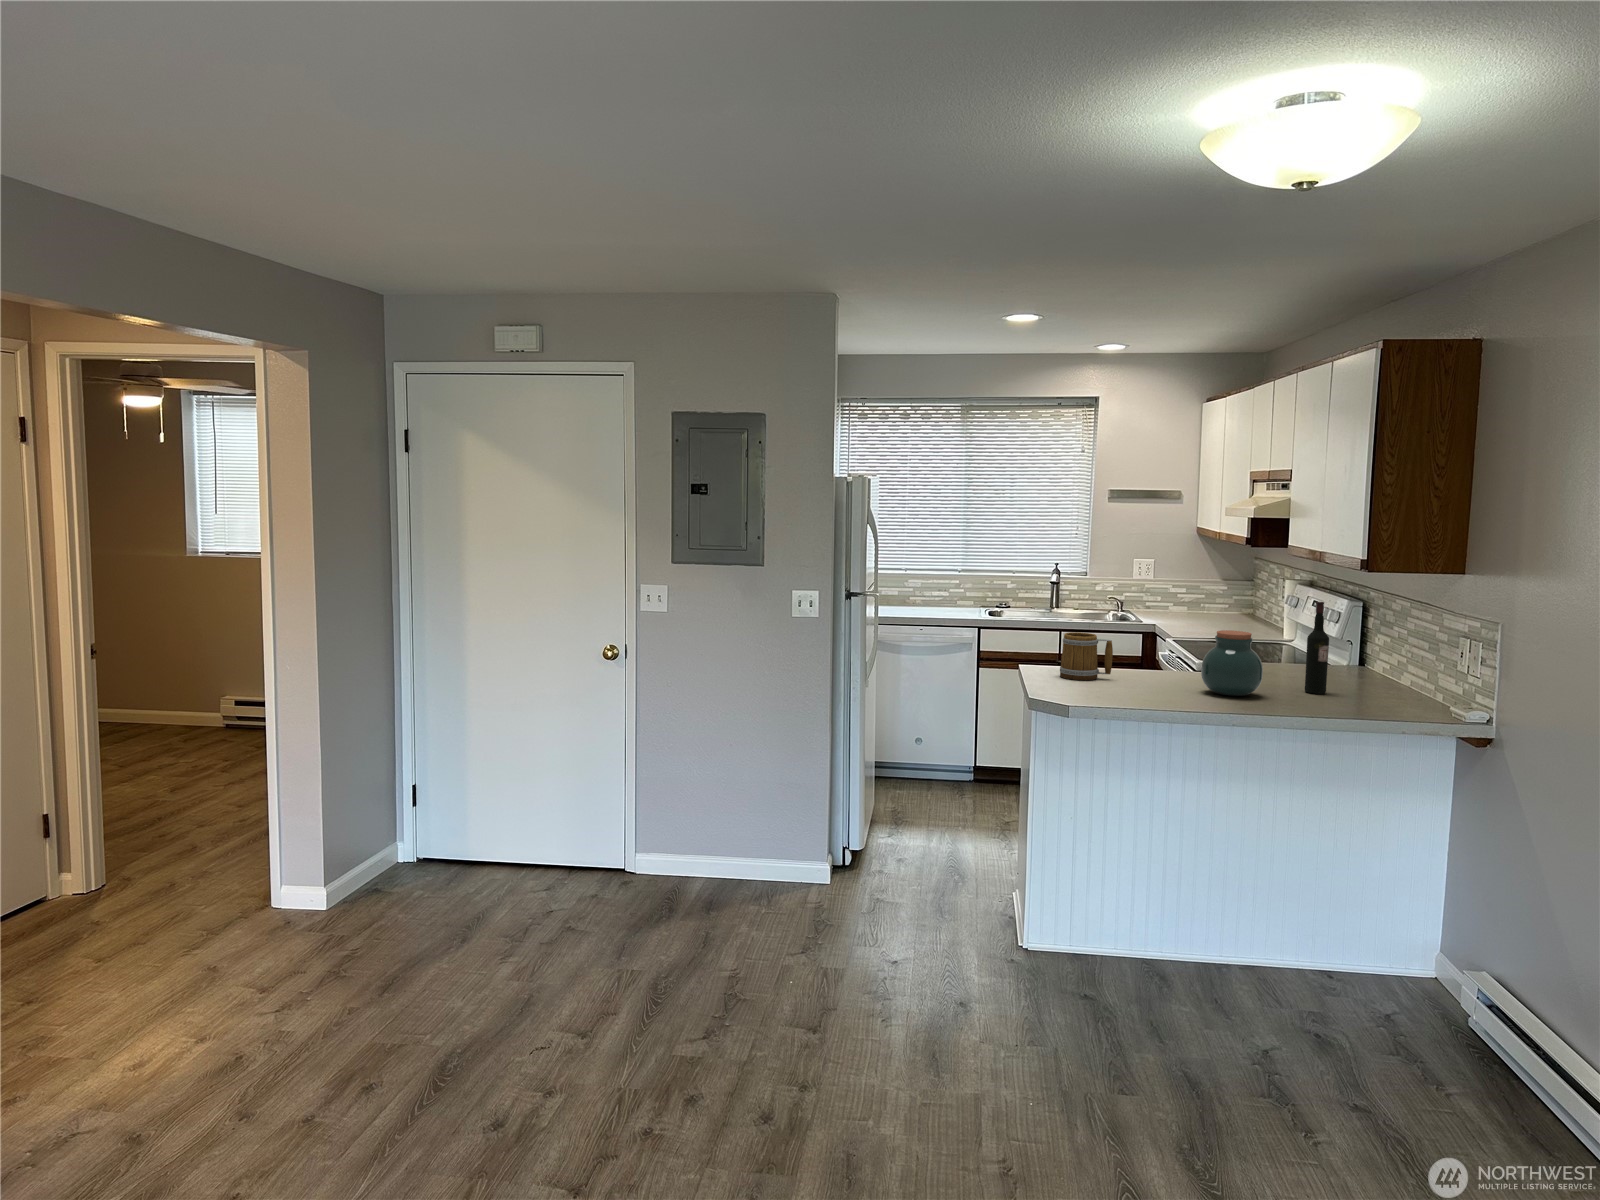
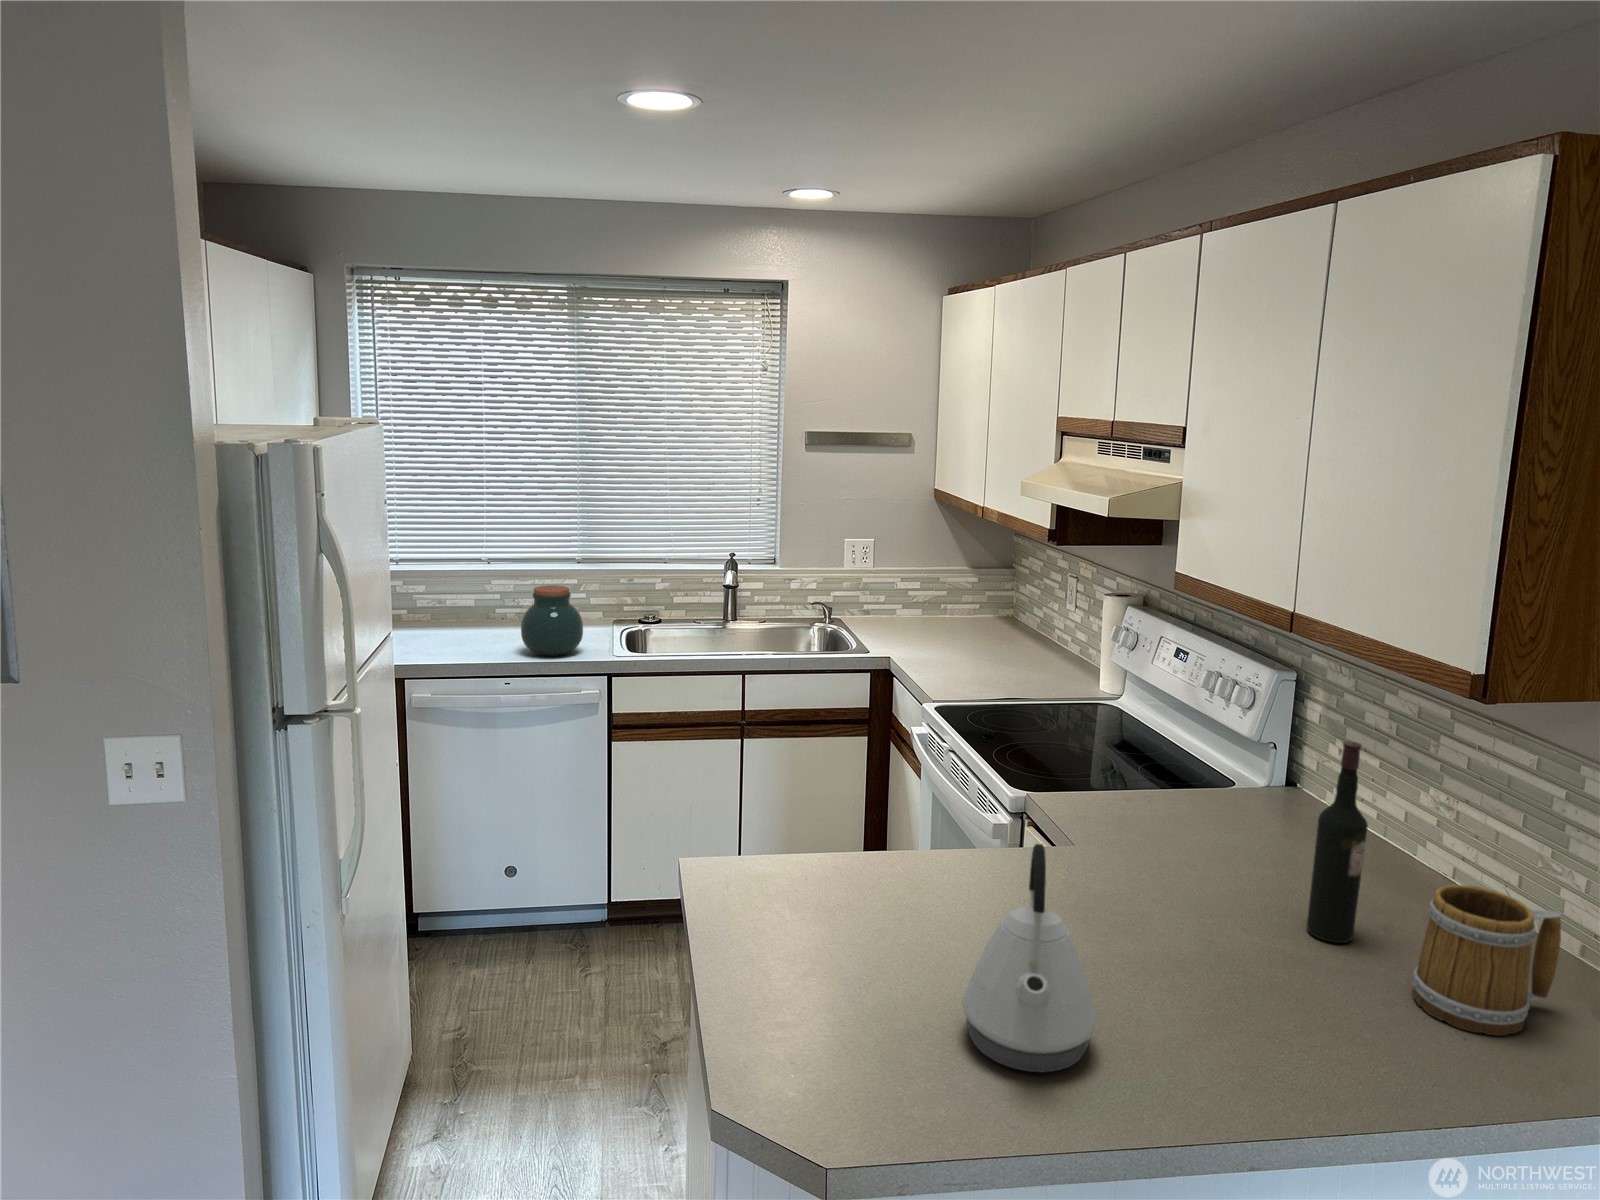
kettle: none [1123,617,1175,699] -> present [963,844,1096,1072]
jar: present [1201,630,1263,696] -> present [521,585,583,656]
mug: present [1060,632,1113,680] -> present [1413,884,1561,1036]

